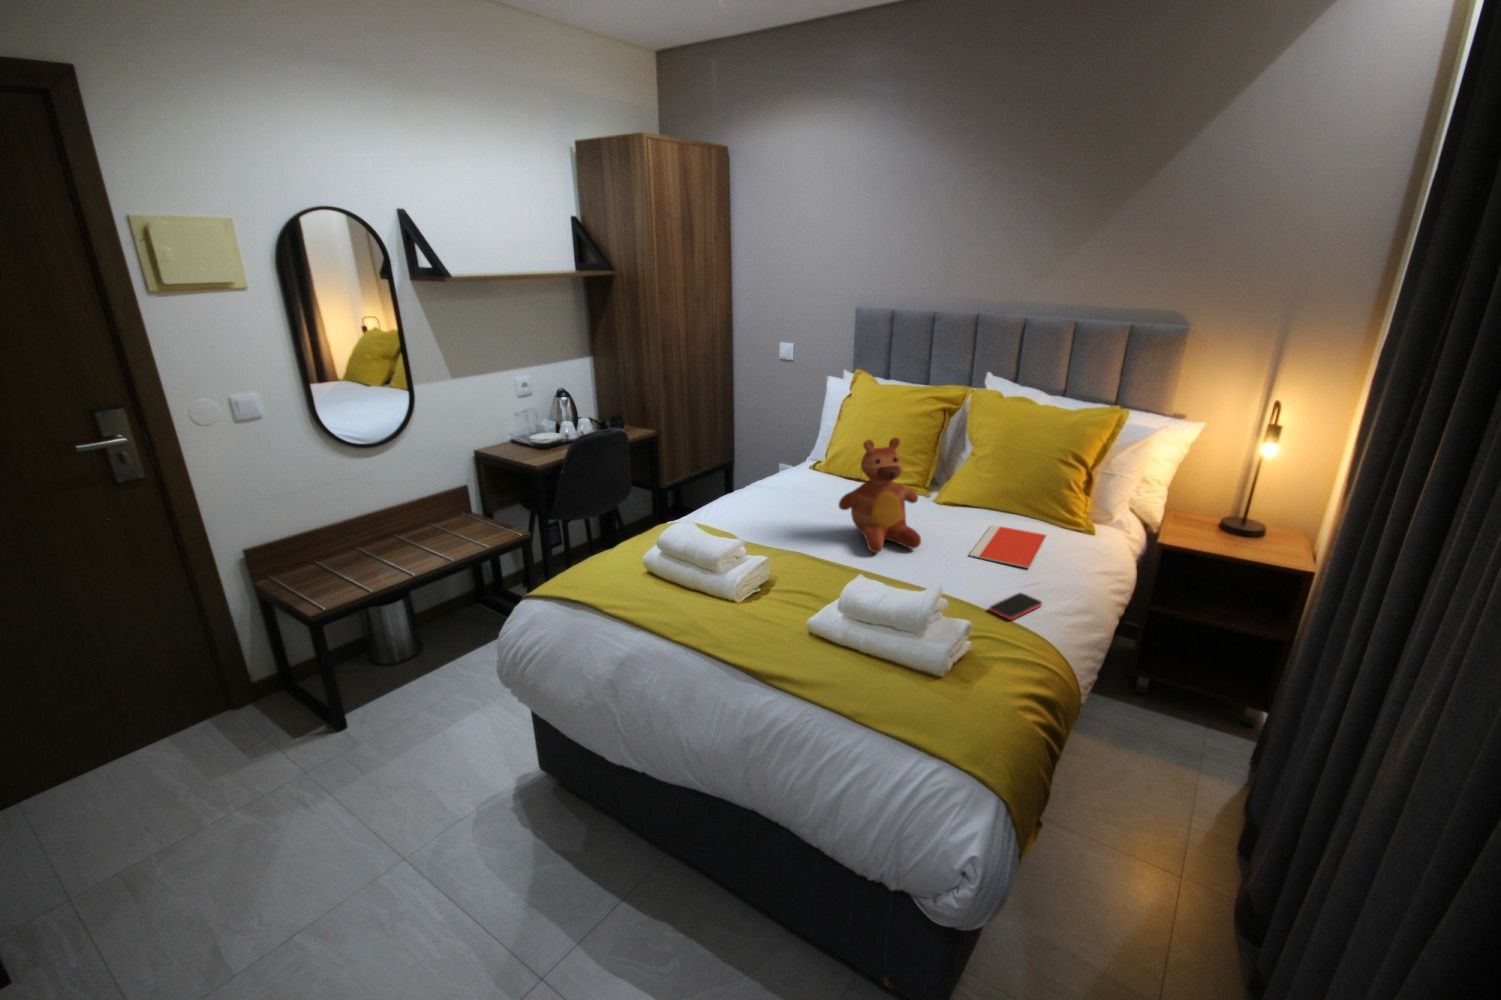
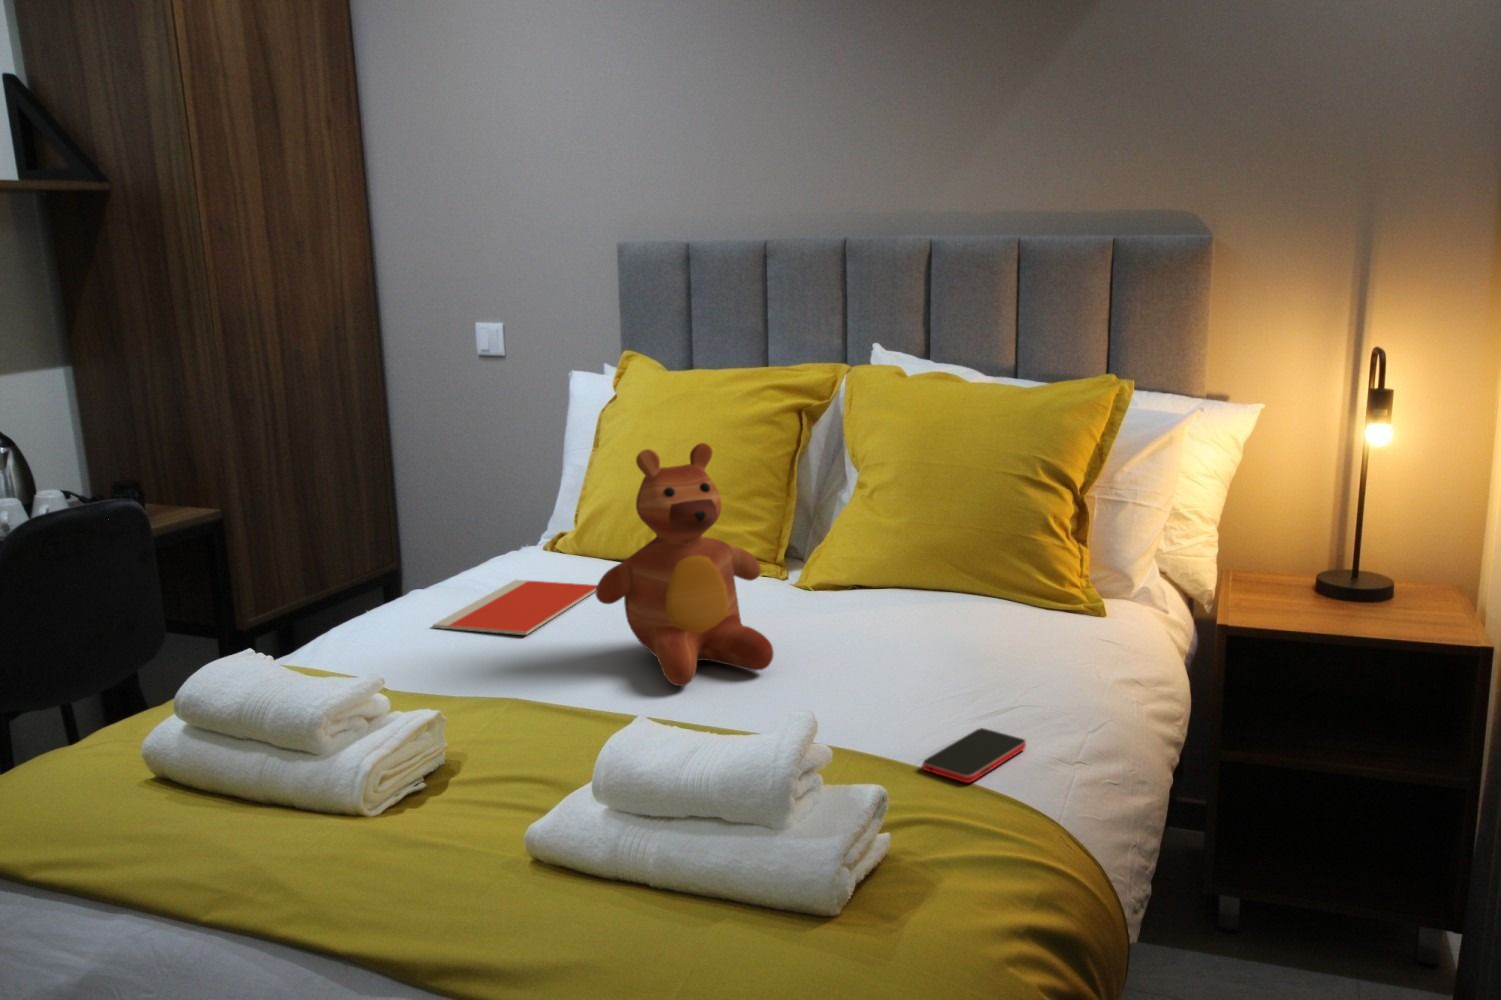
notebook: present [970,525,1046,568] -> present [433,580,597,635]

